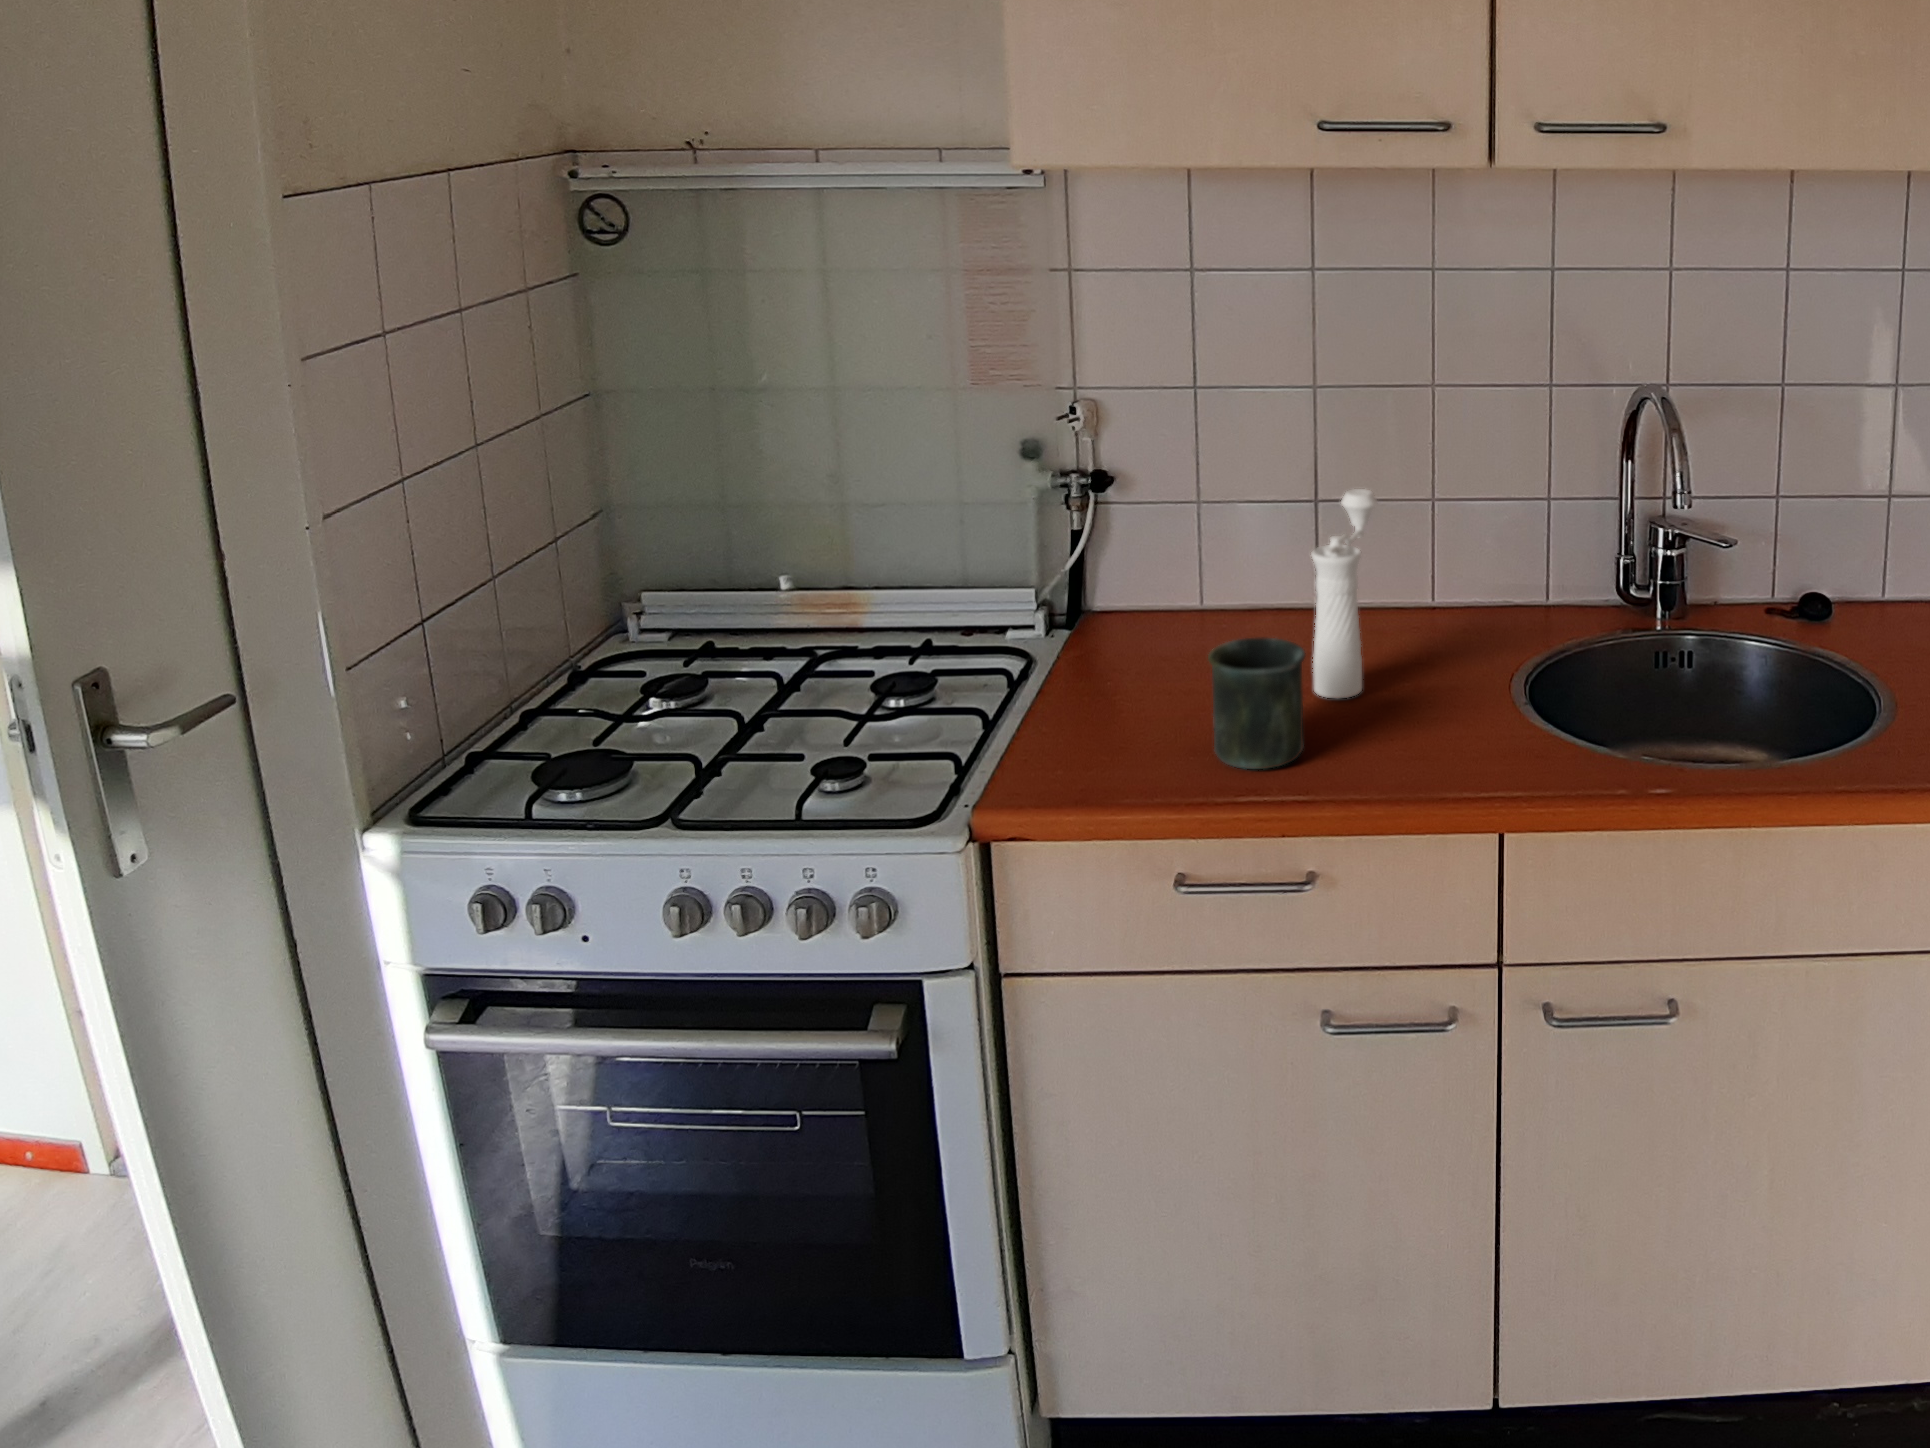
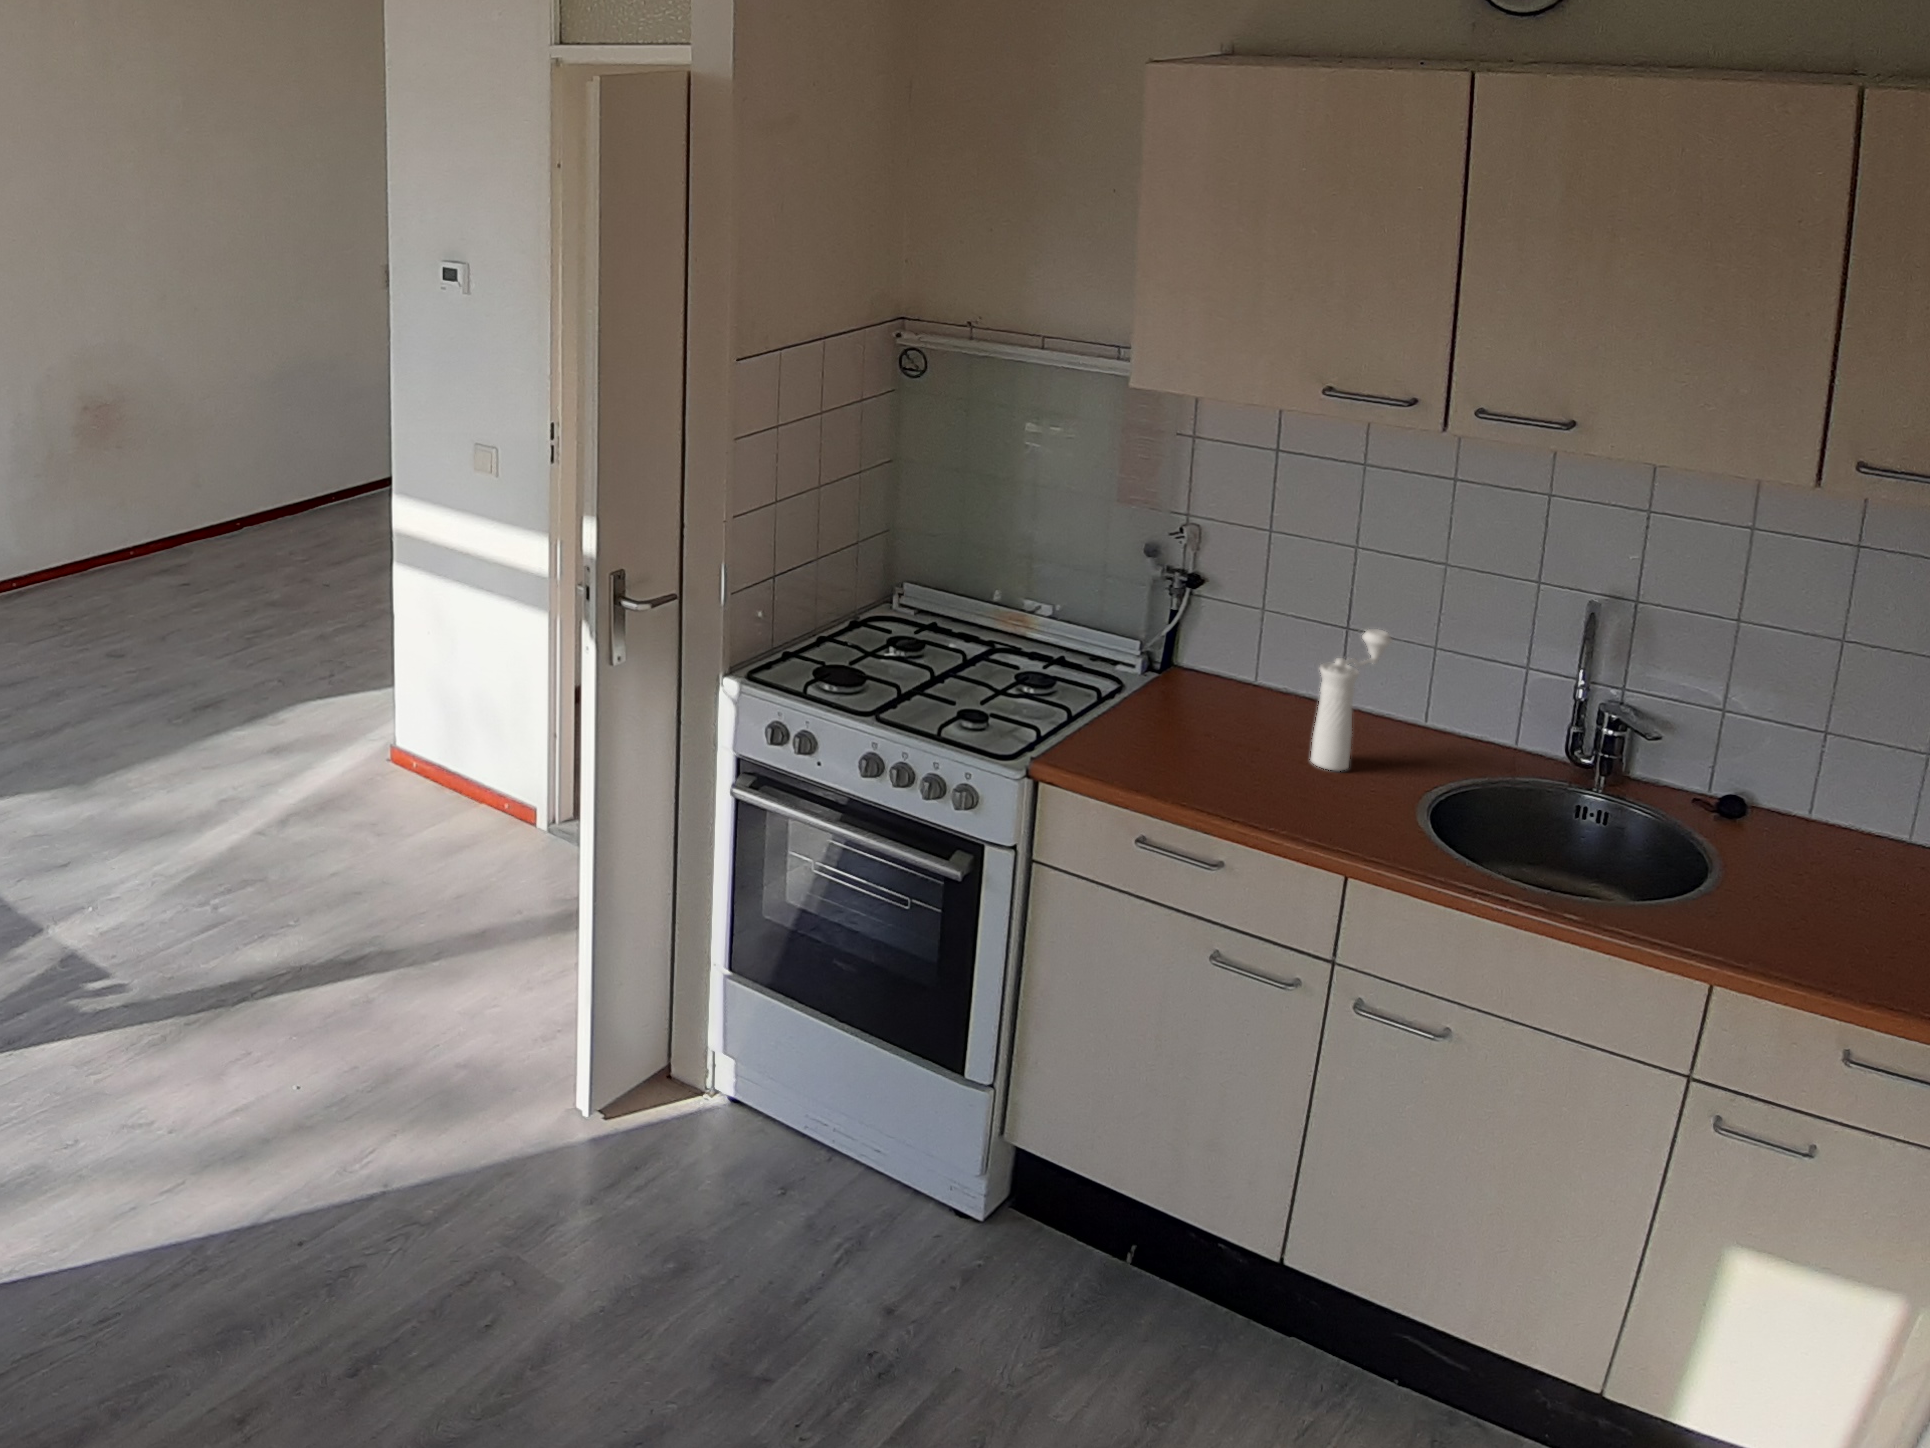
mug: present [1208,637,1305,769] -> none [1208,708,1283,797]

